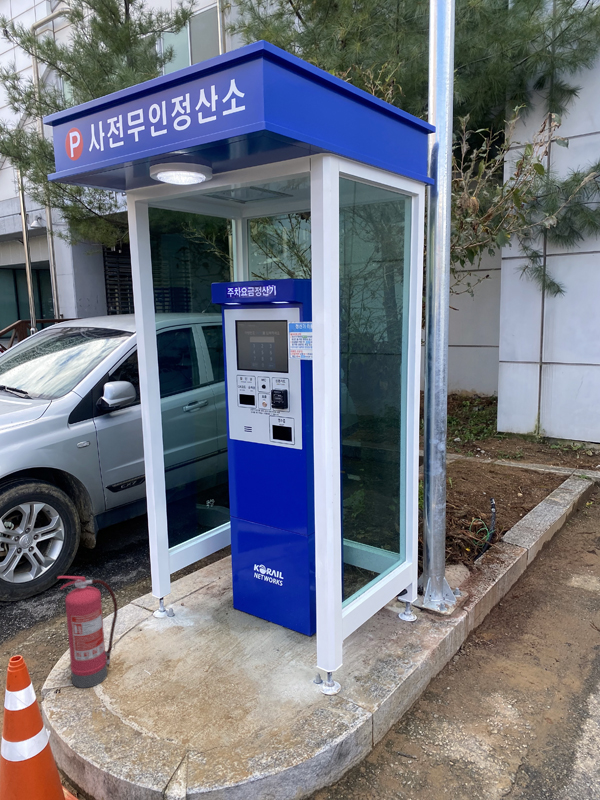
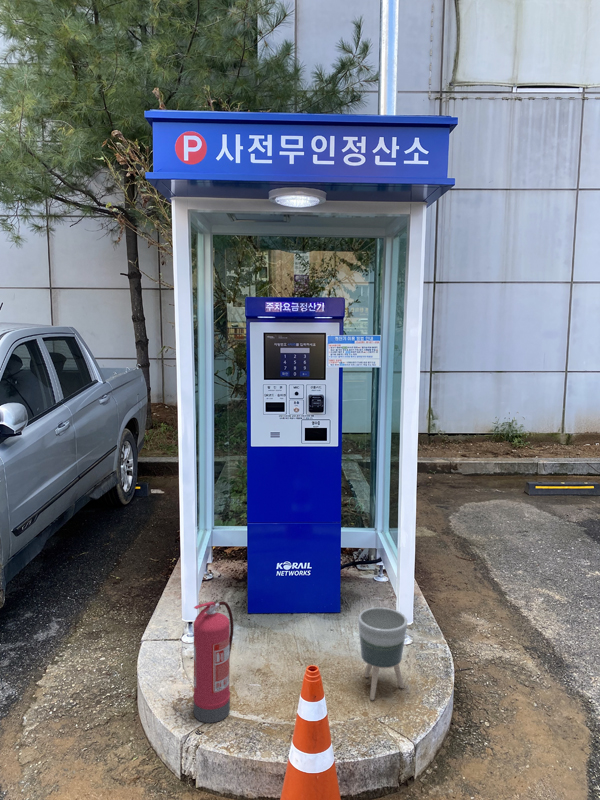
planter: none [197,636,254,739] -> present [358,607,407,700]

